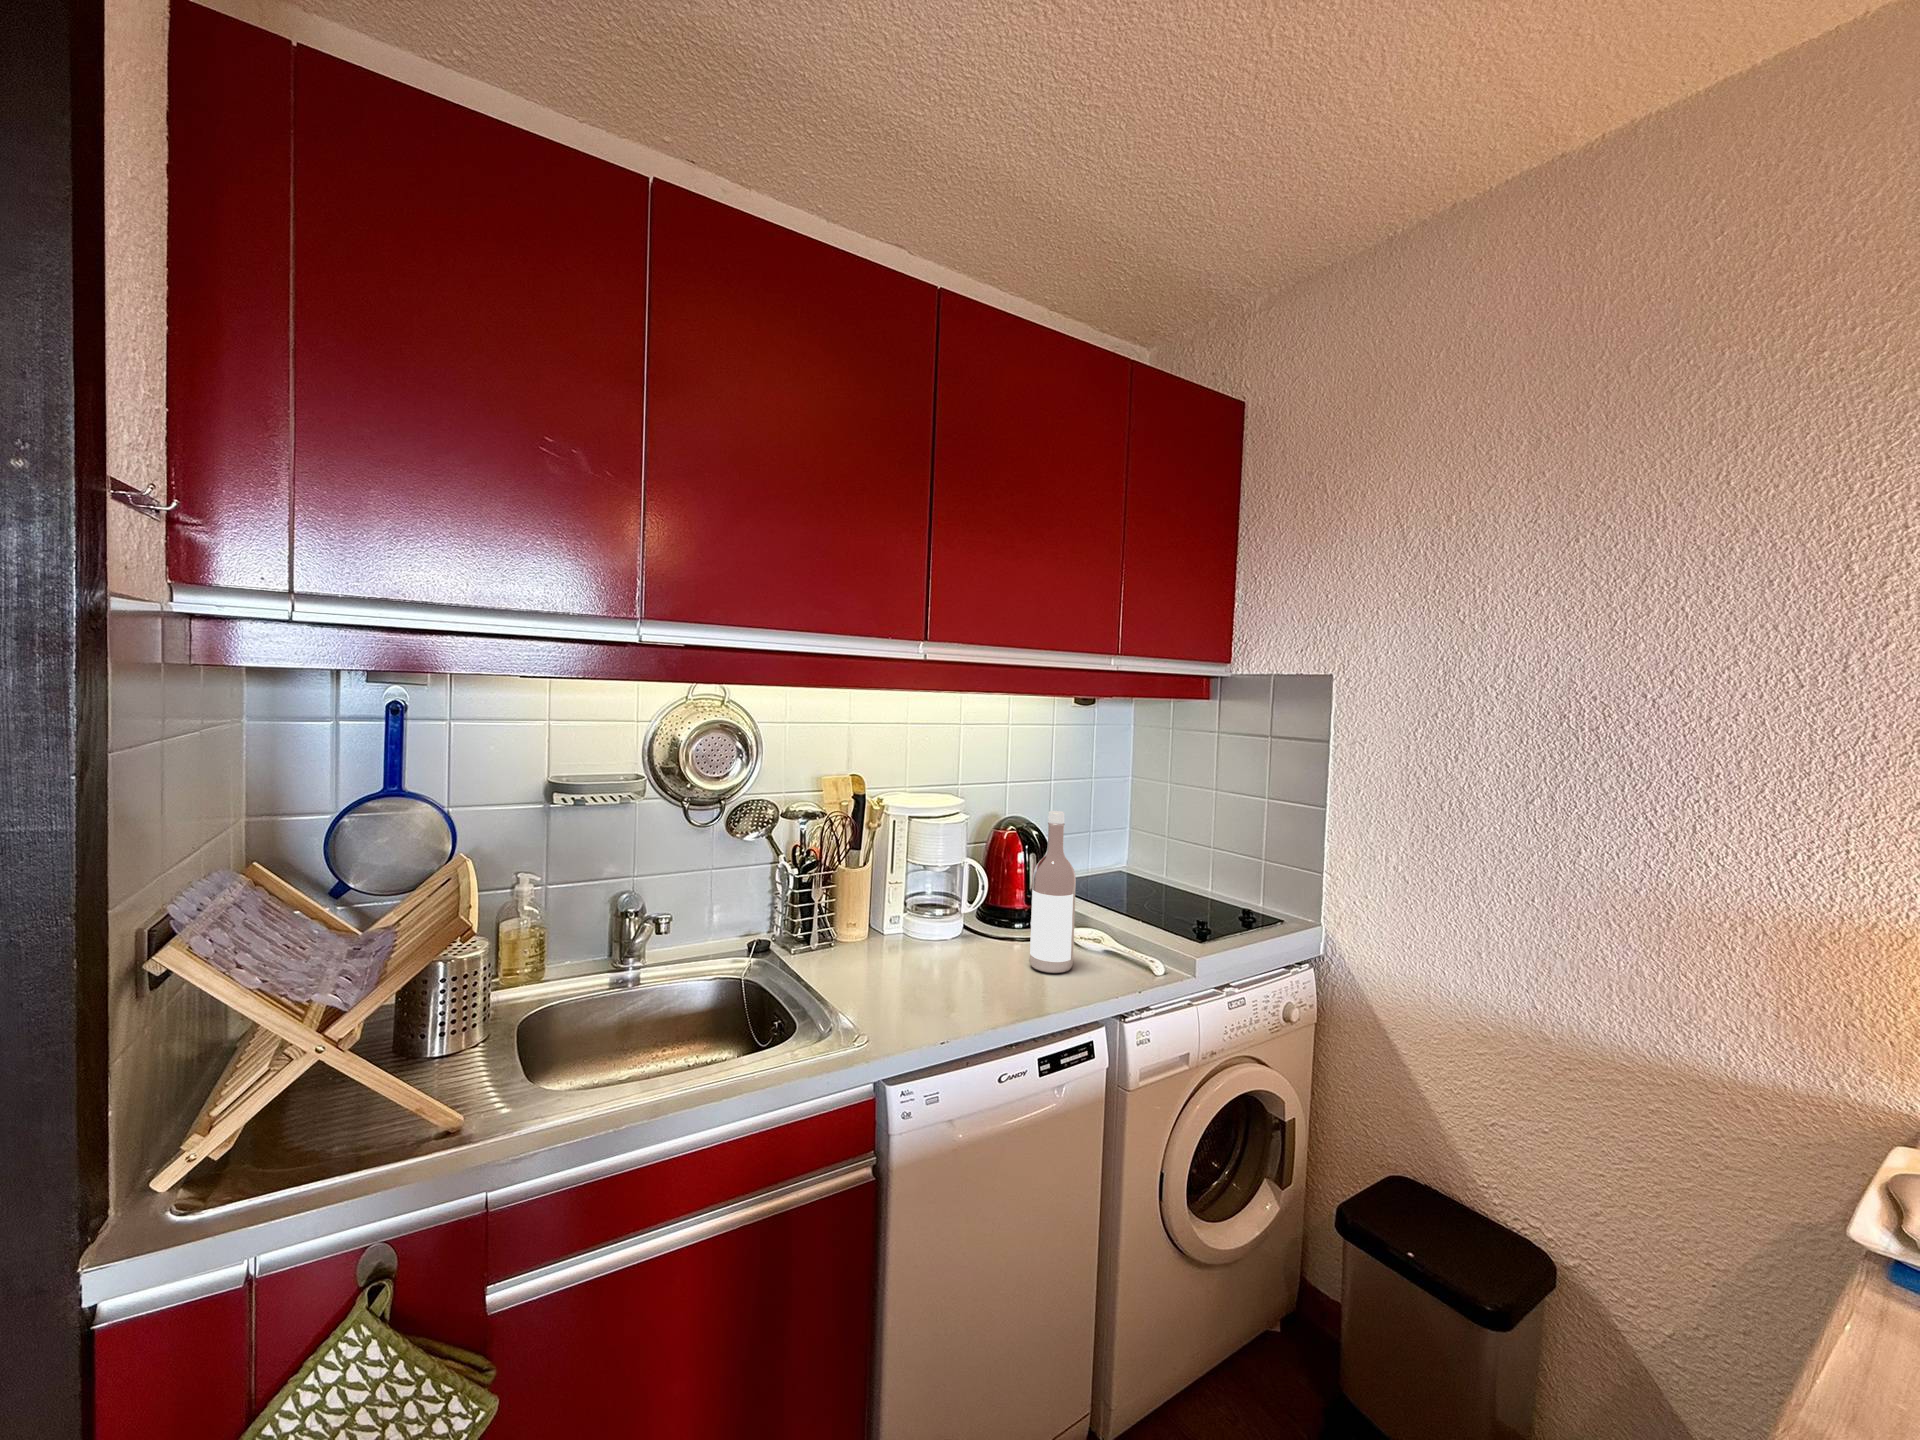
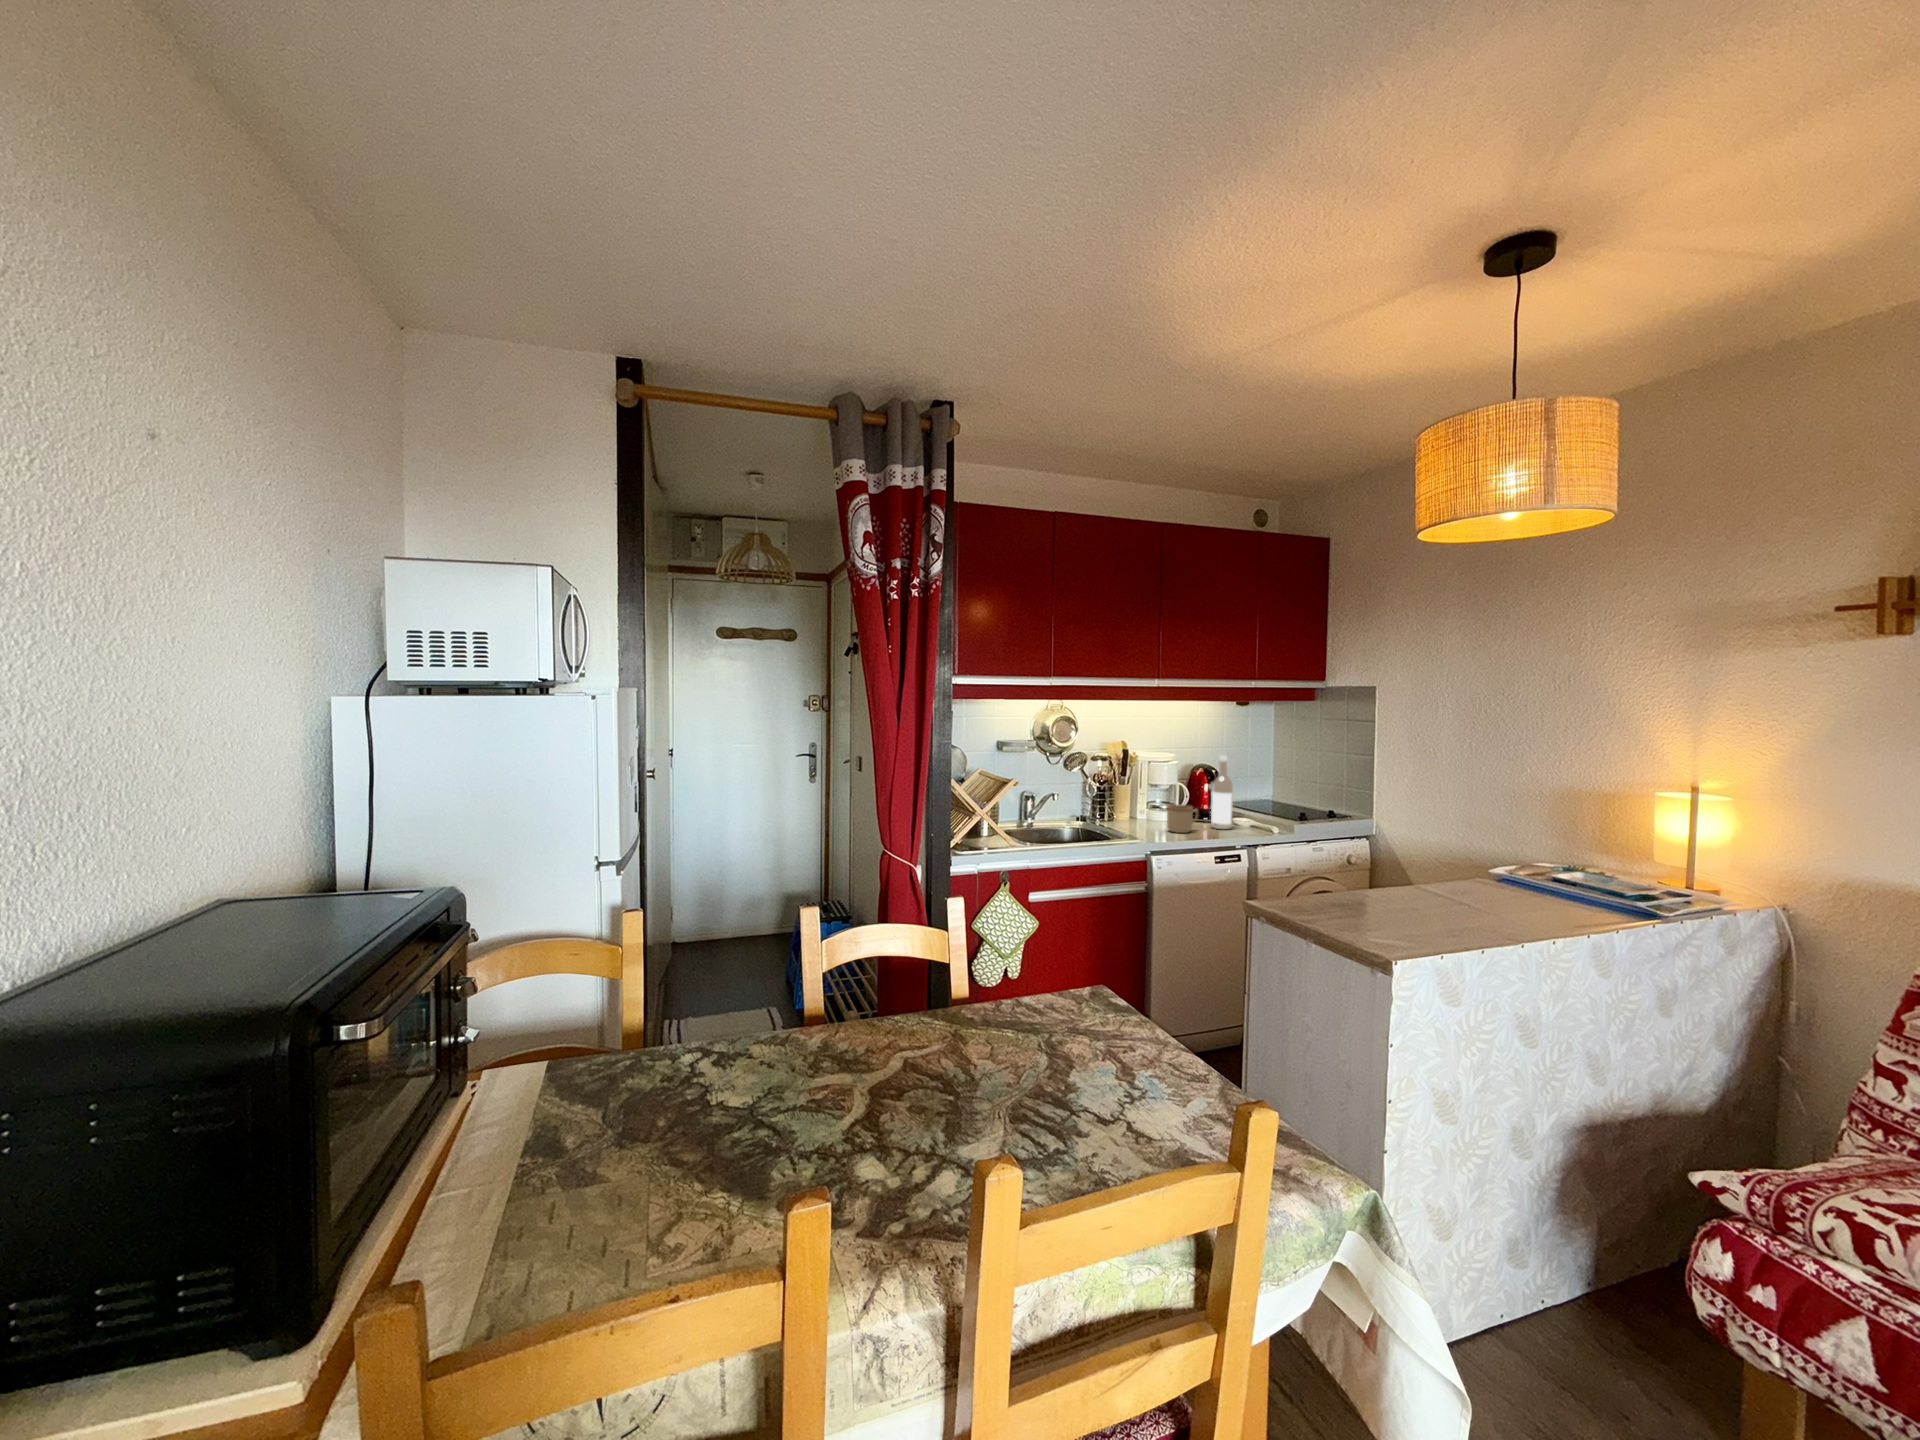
mug: none [935,922,1004,995] -> present [1167,805,1198,833]

